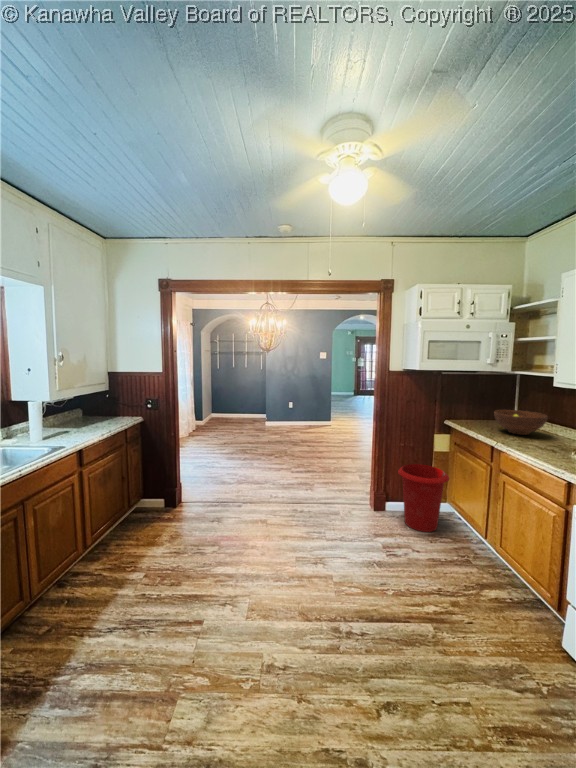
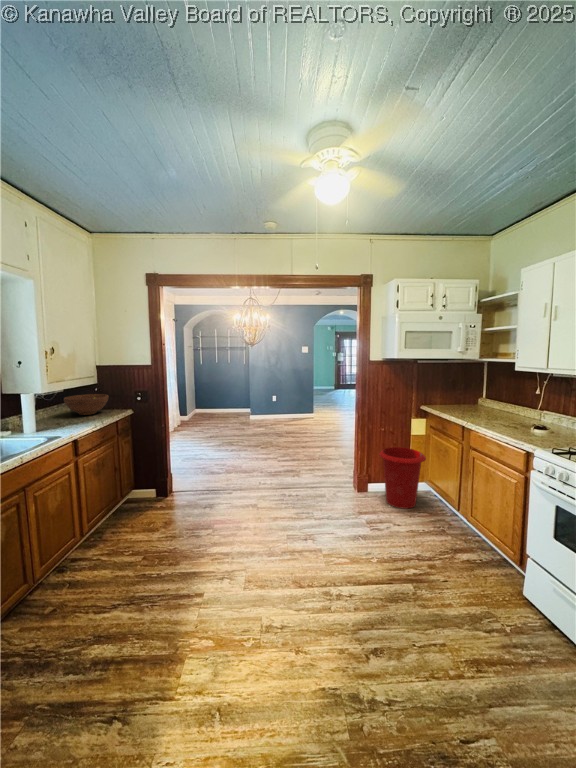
fruit bowl: present [494,410,548,435] -> present [64,394,108,415]

